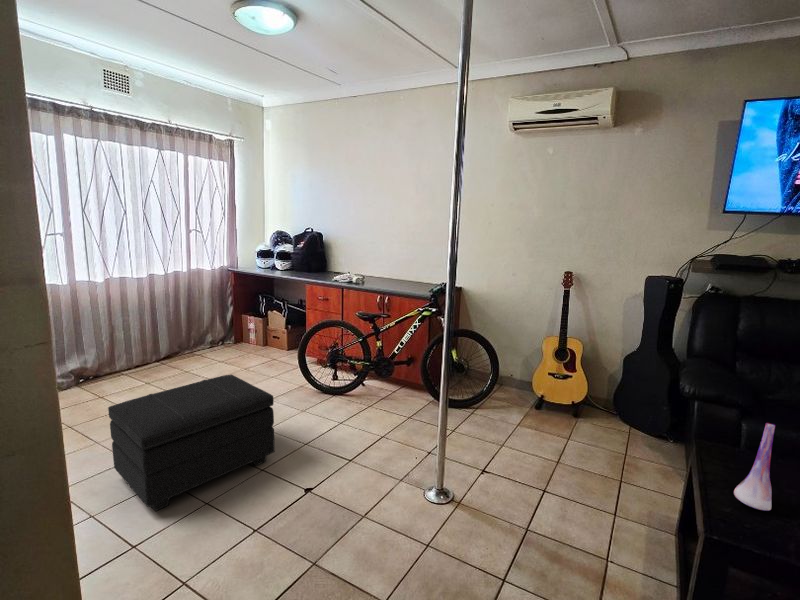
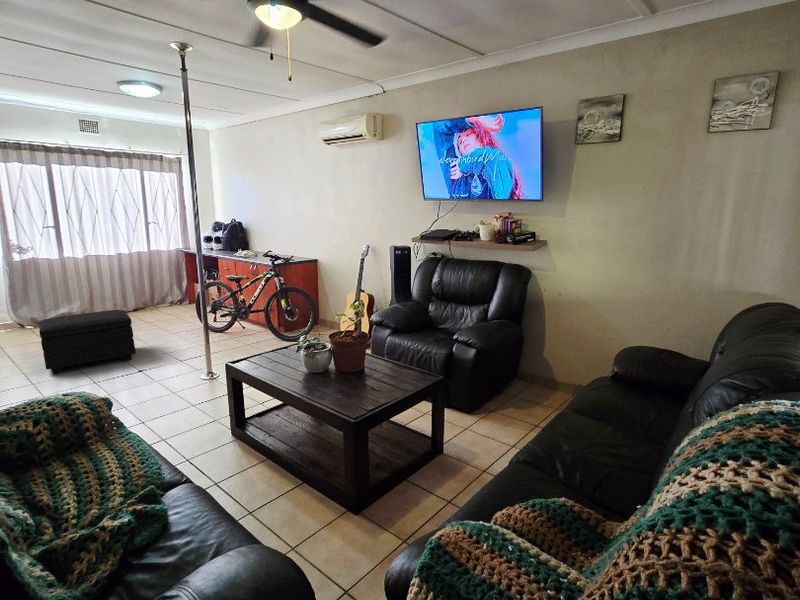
vase: present [734,423,775,511] -> none [263,309,278,358]

